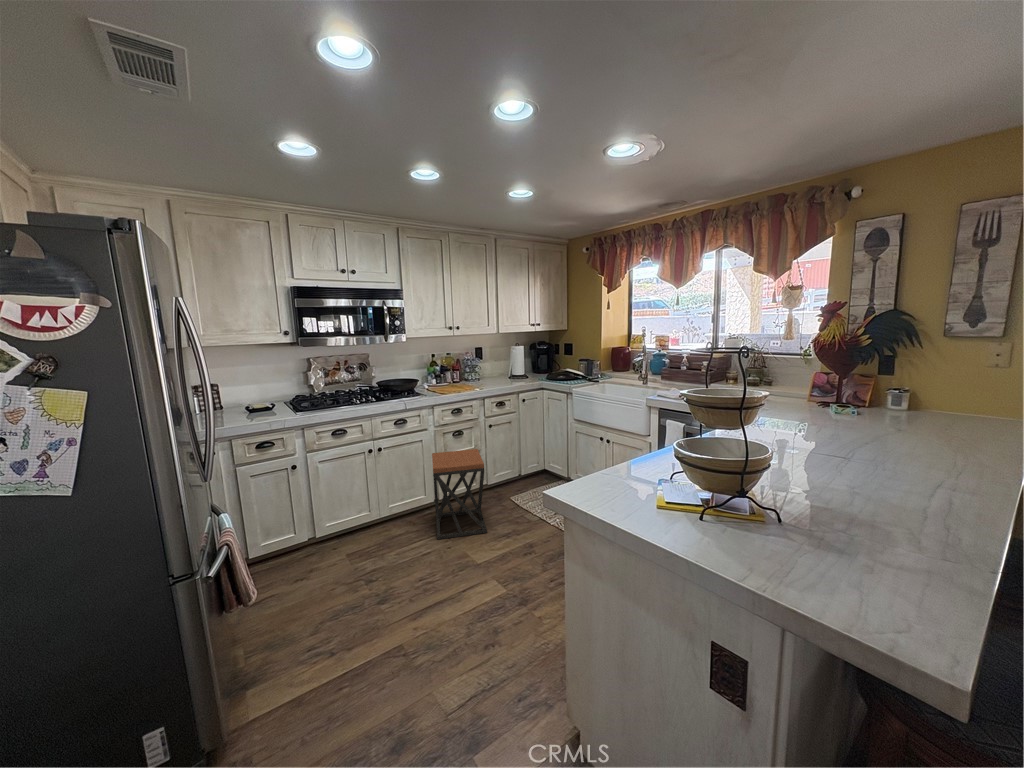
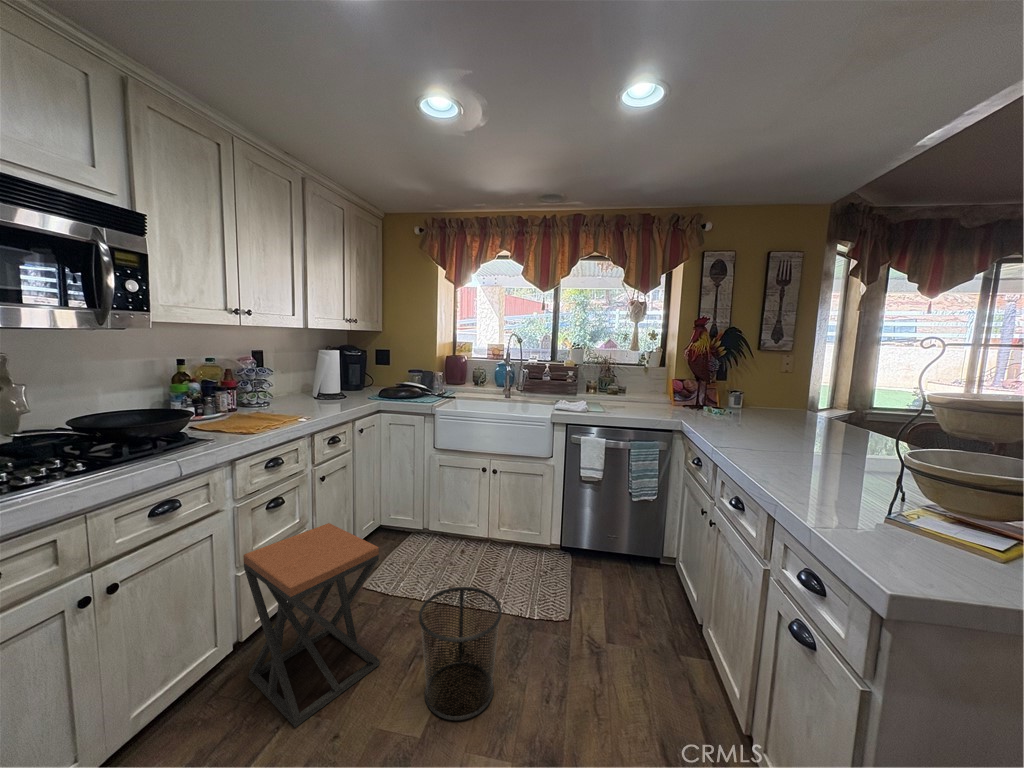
waste bin: none [486,498,536,570] -> present [419,587,502,720]

